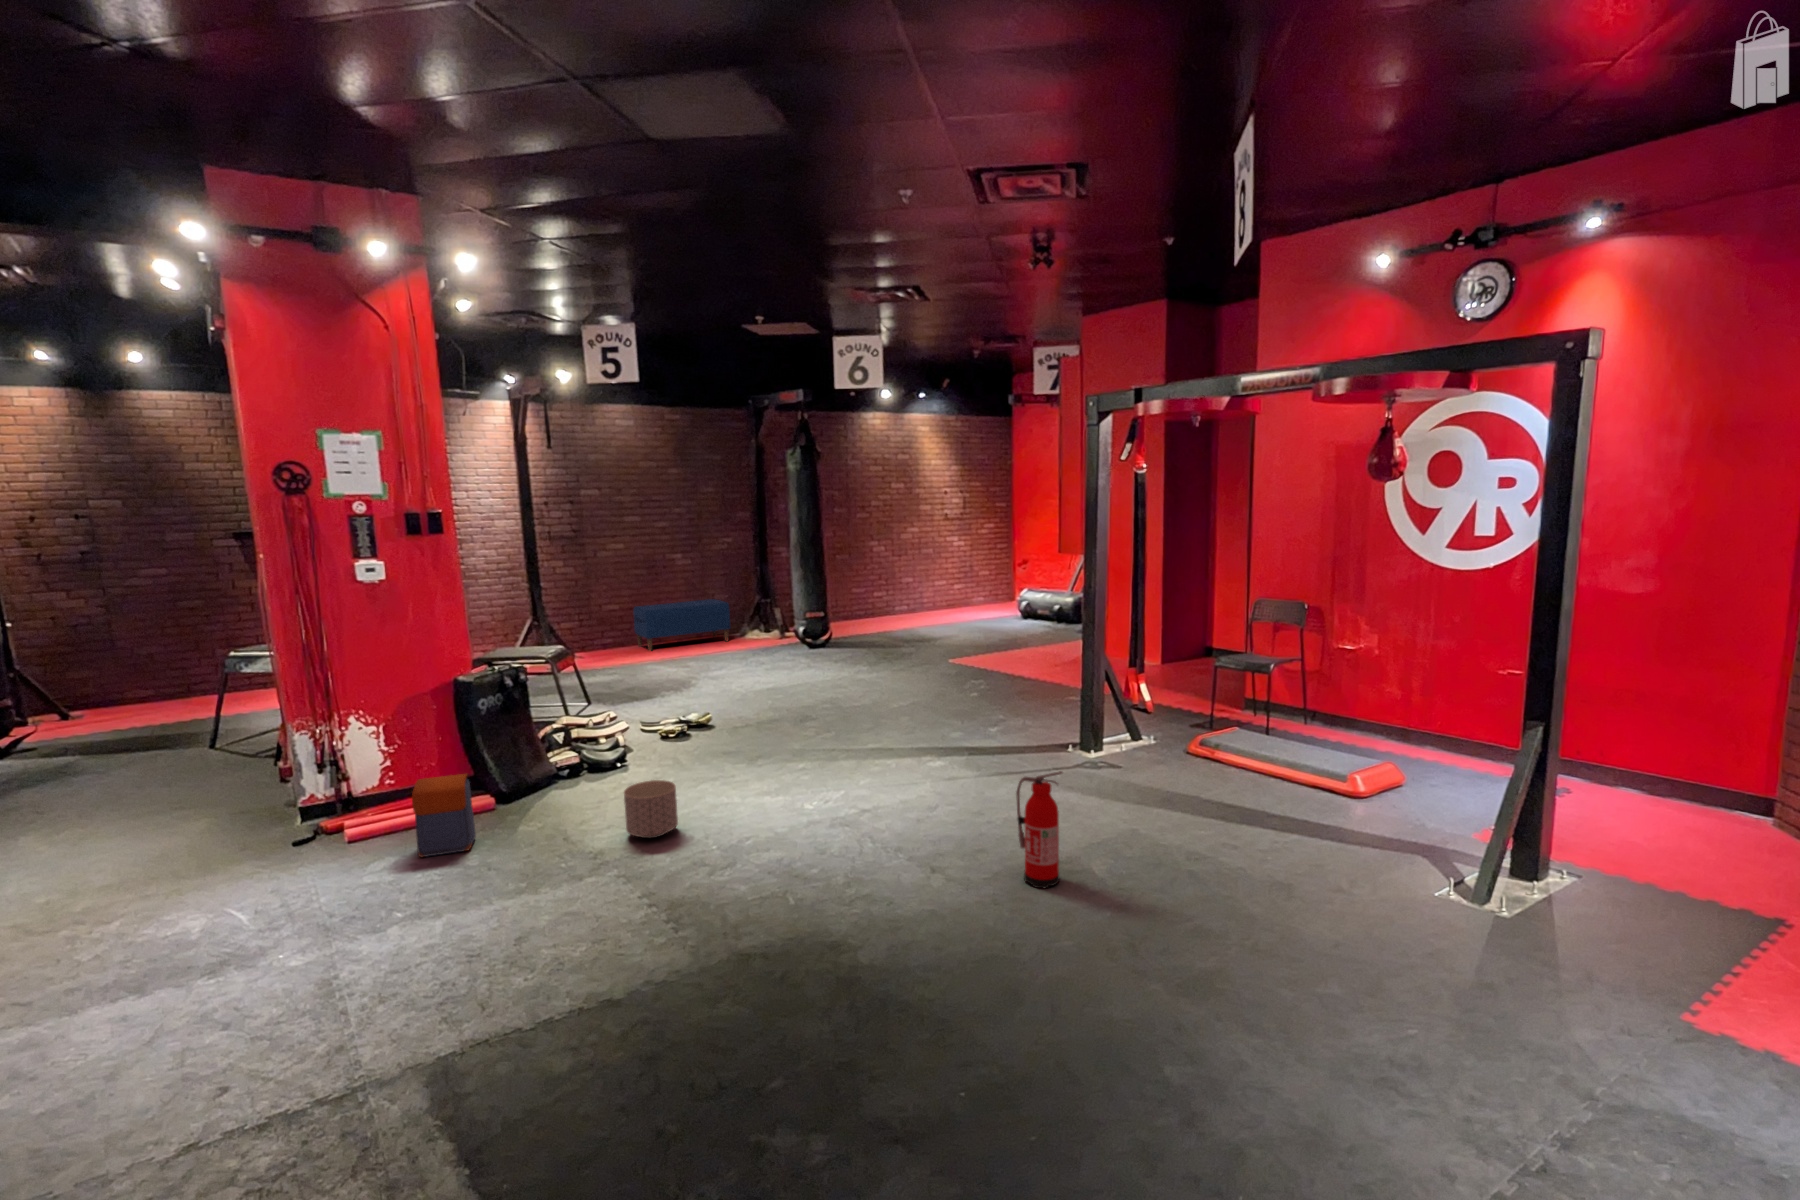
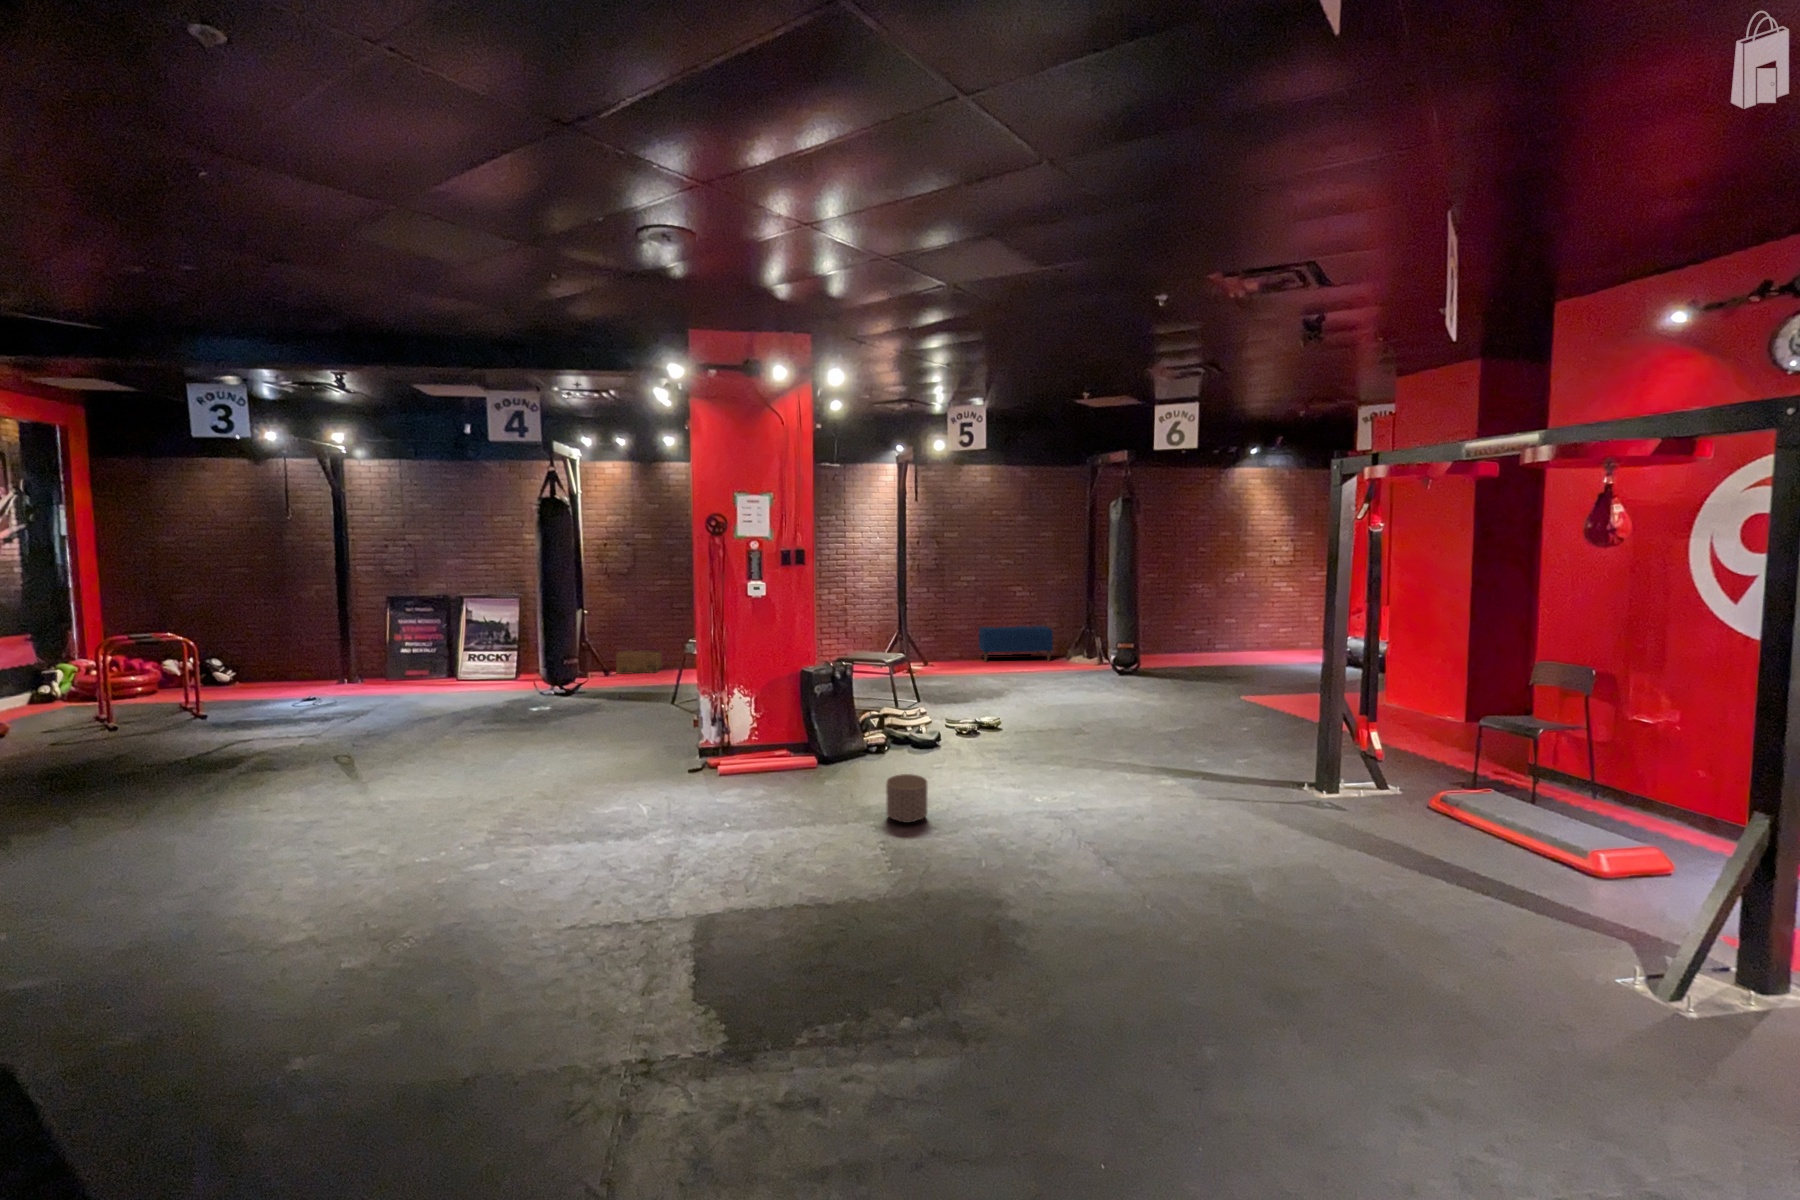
cardboard box: none [20,692,119,741] -> present [616,650,662,674]
fire extinguisher: present [1016,772,1062,889] -> none [1222,854,1277,983]
backpack: present [412,774,476,857] -> none [749,741,791,801]

